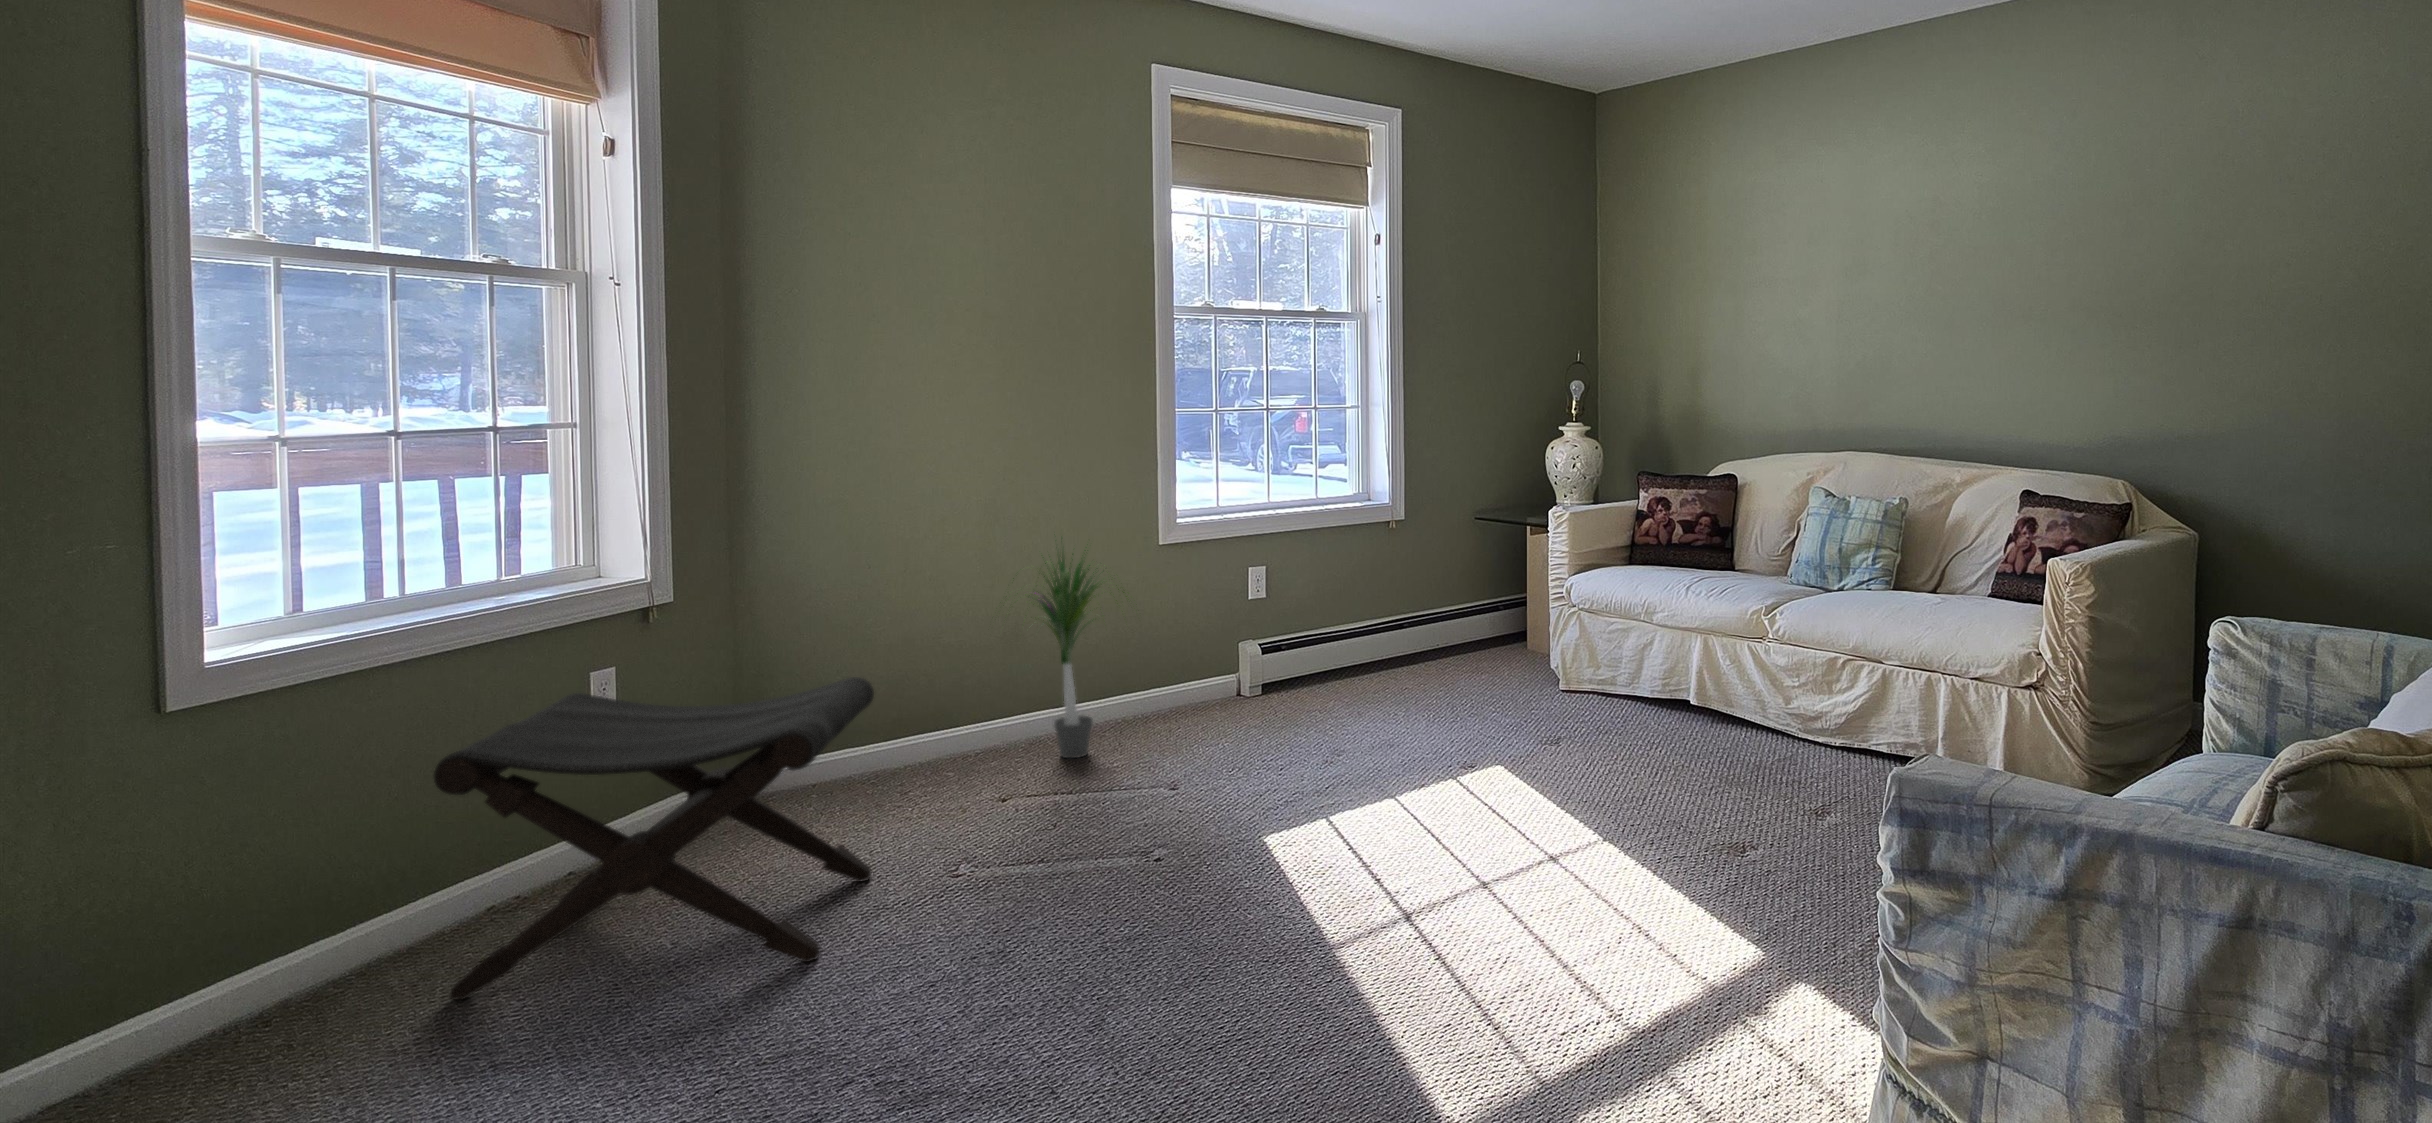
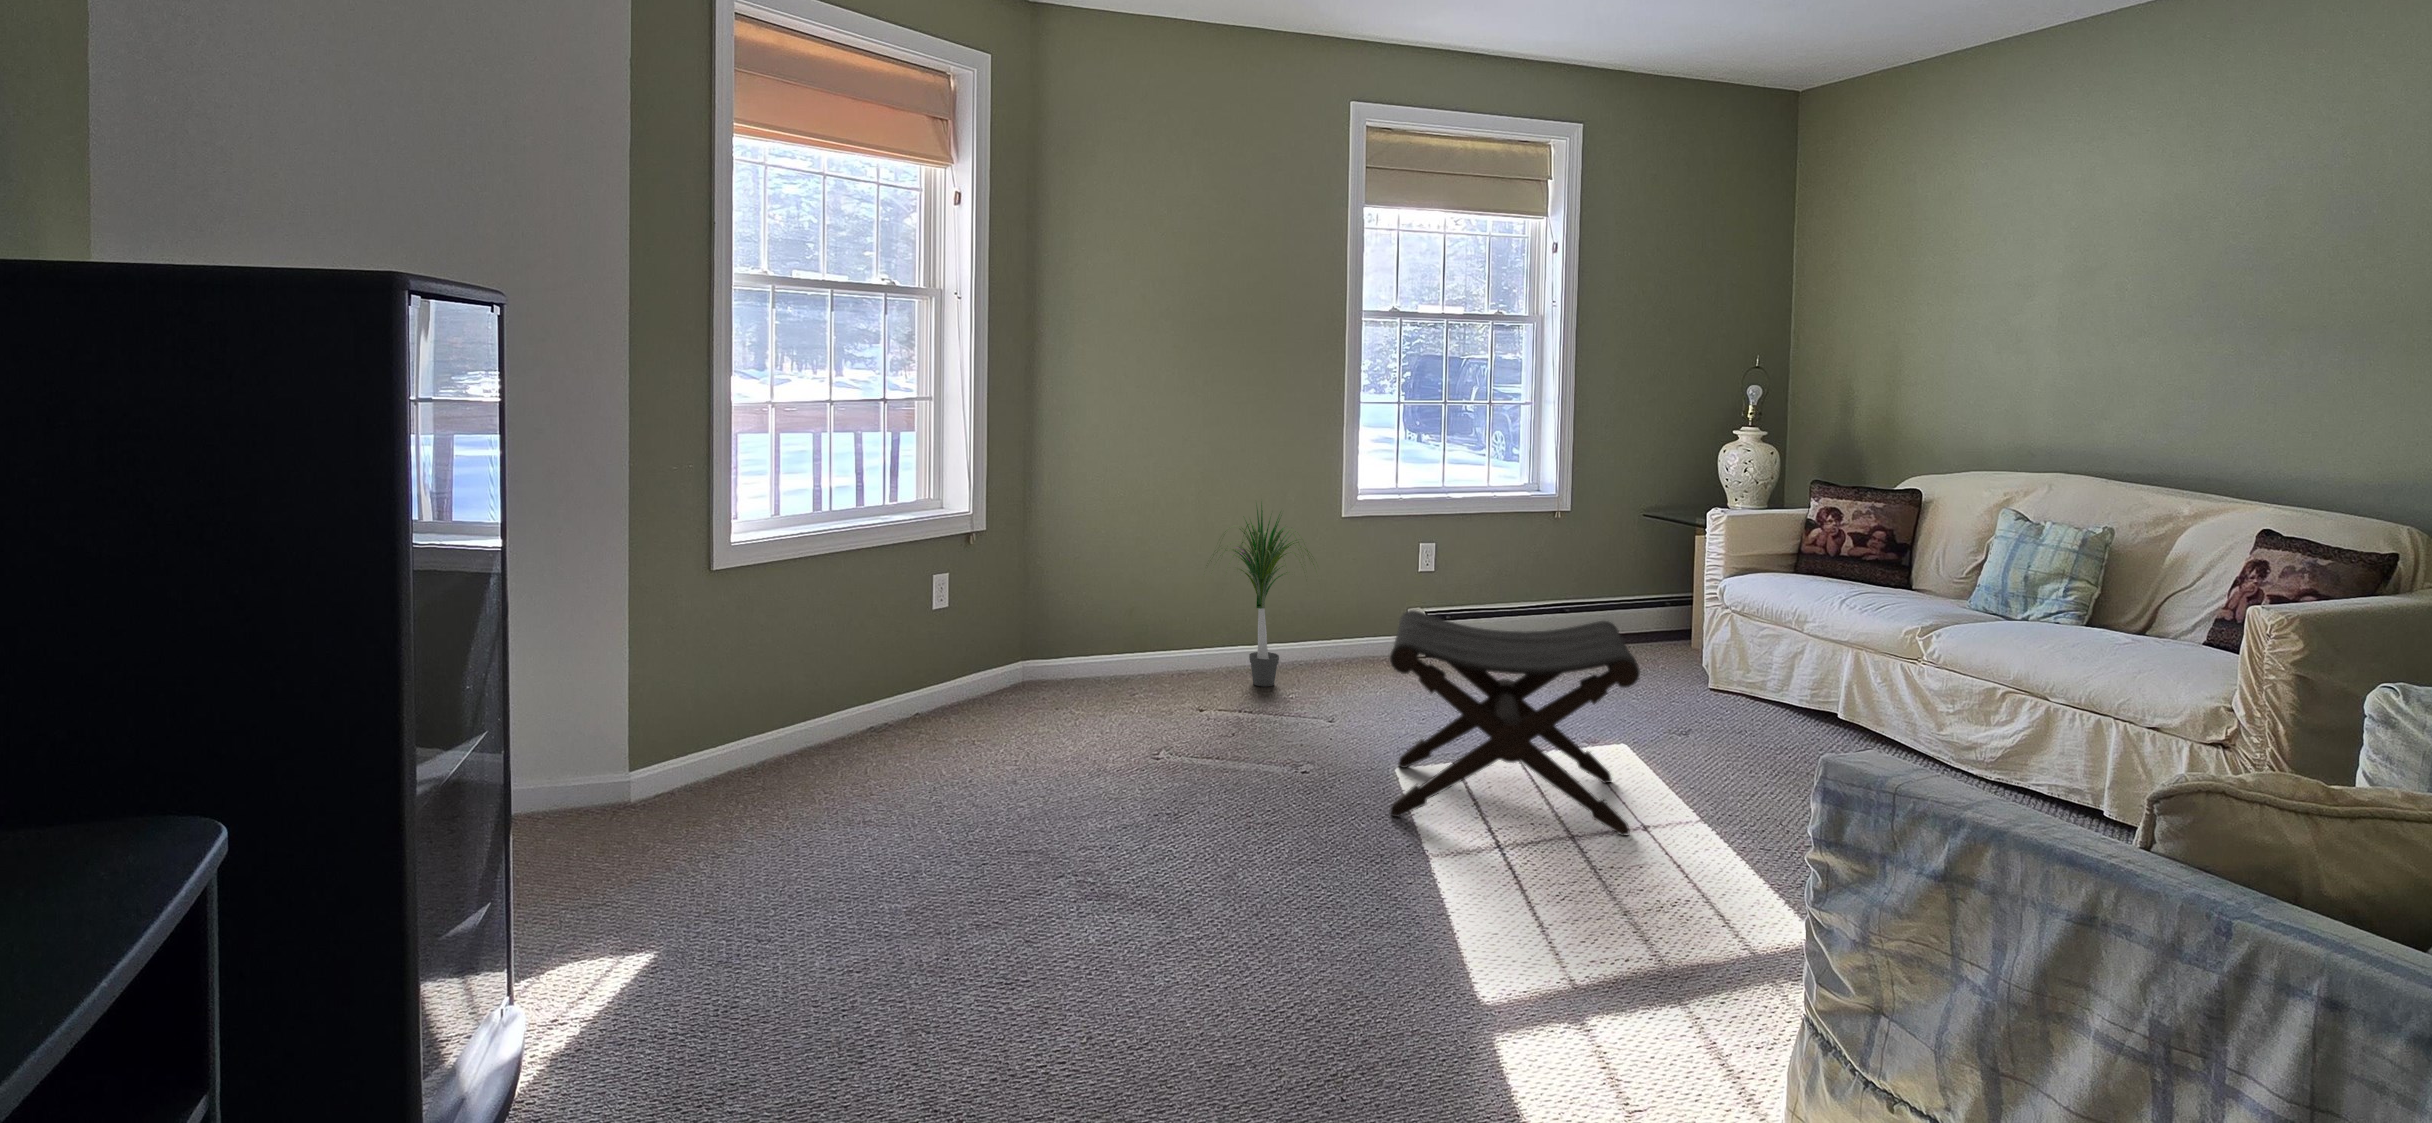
footstool: present [434,677,874,1000] -> present [1390,610,1640,835]

